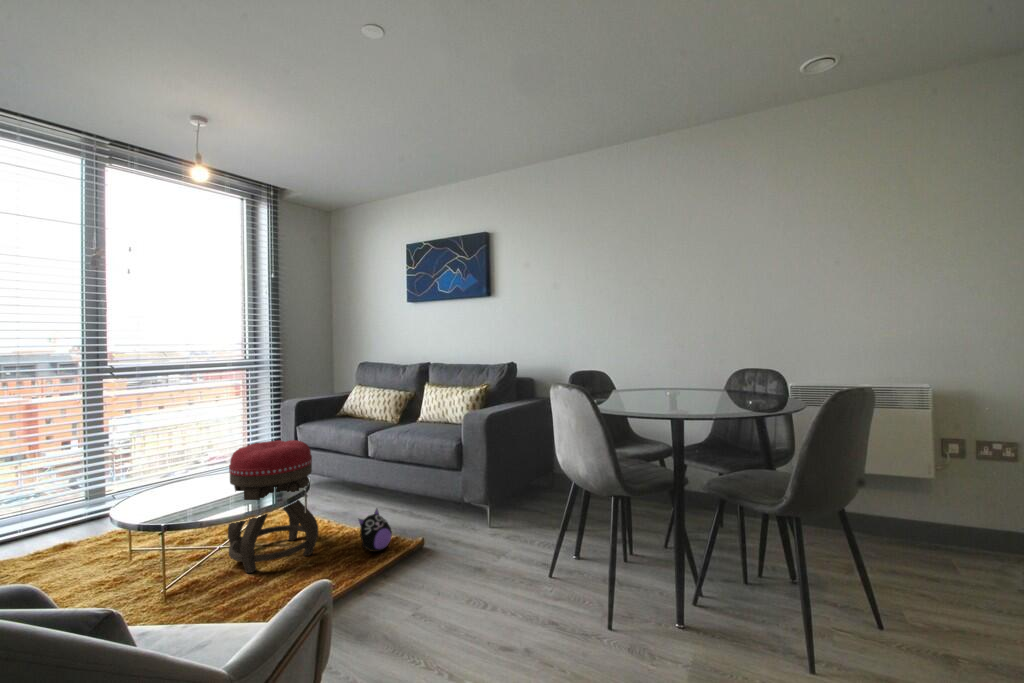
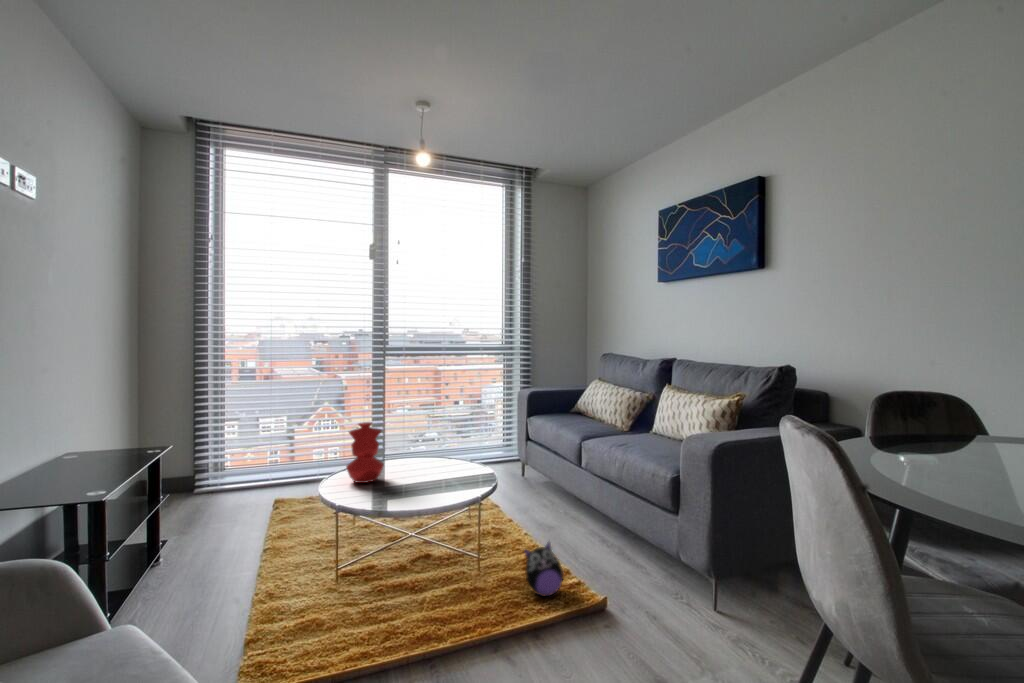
vase: none [143,440,190,504] -> present [346,422,384,483]
ottoman: present [228,440,318,573] -> none [409,436,492,574]

